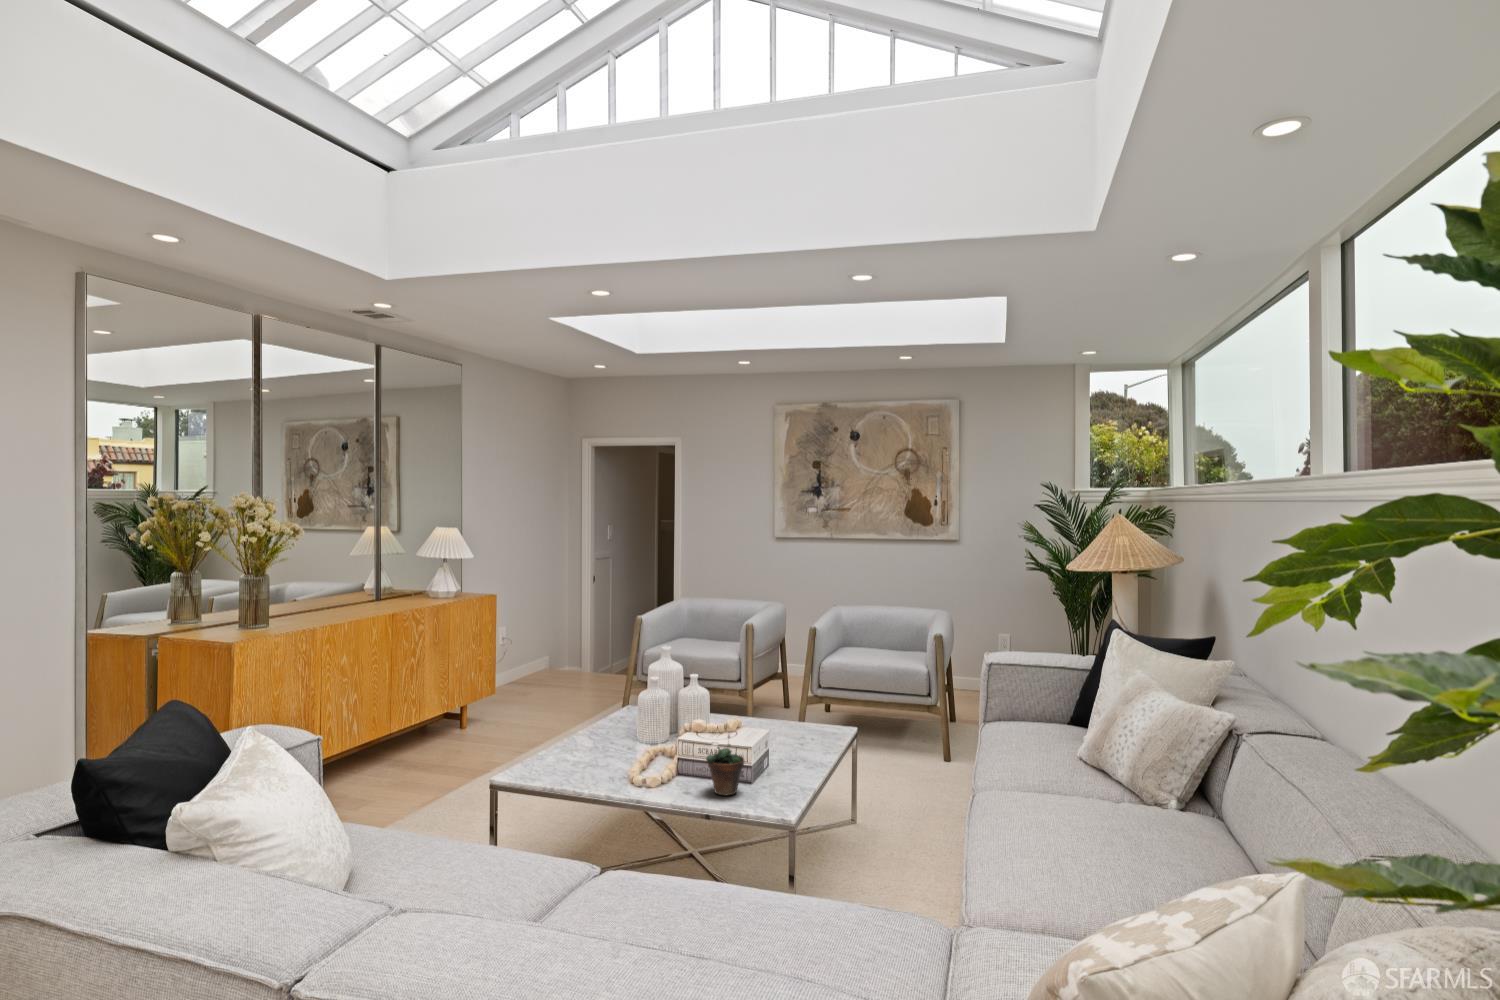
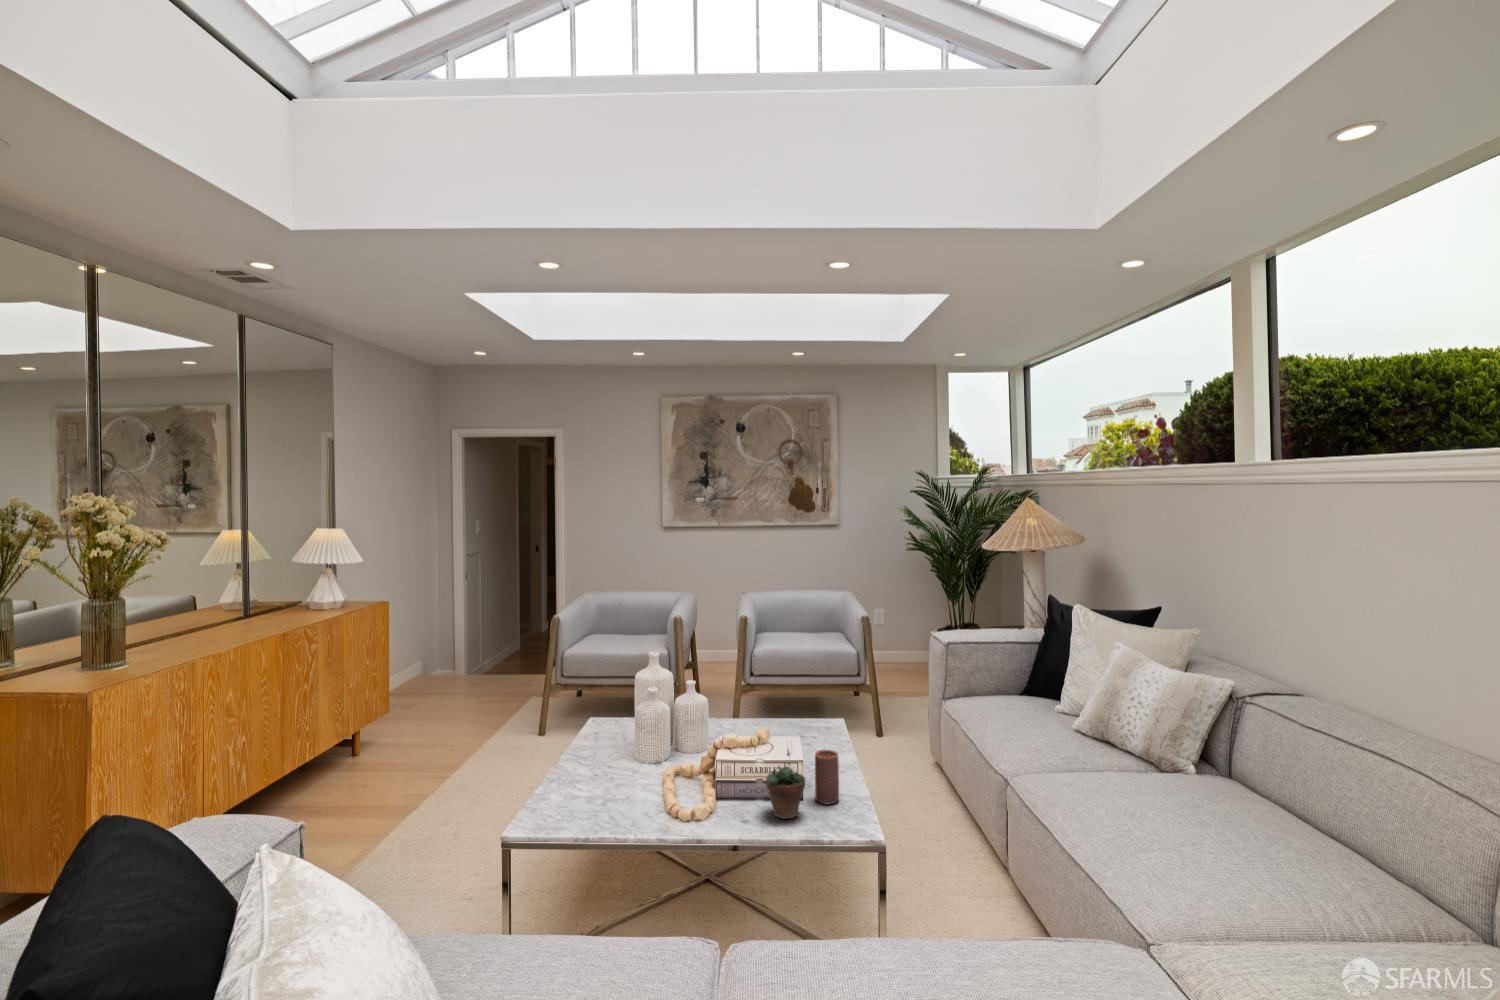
candle: none [763,739,786,789] -> present [815,750,839,804]

